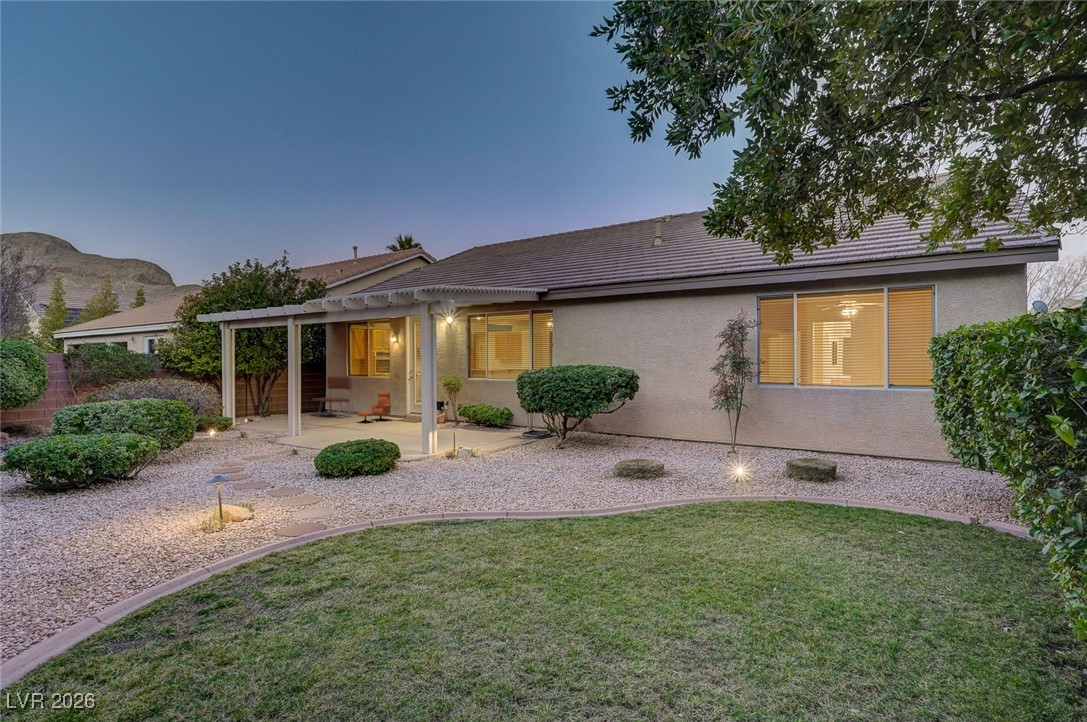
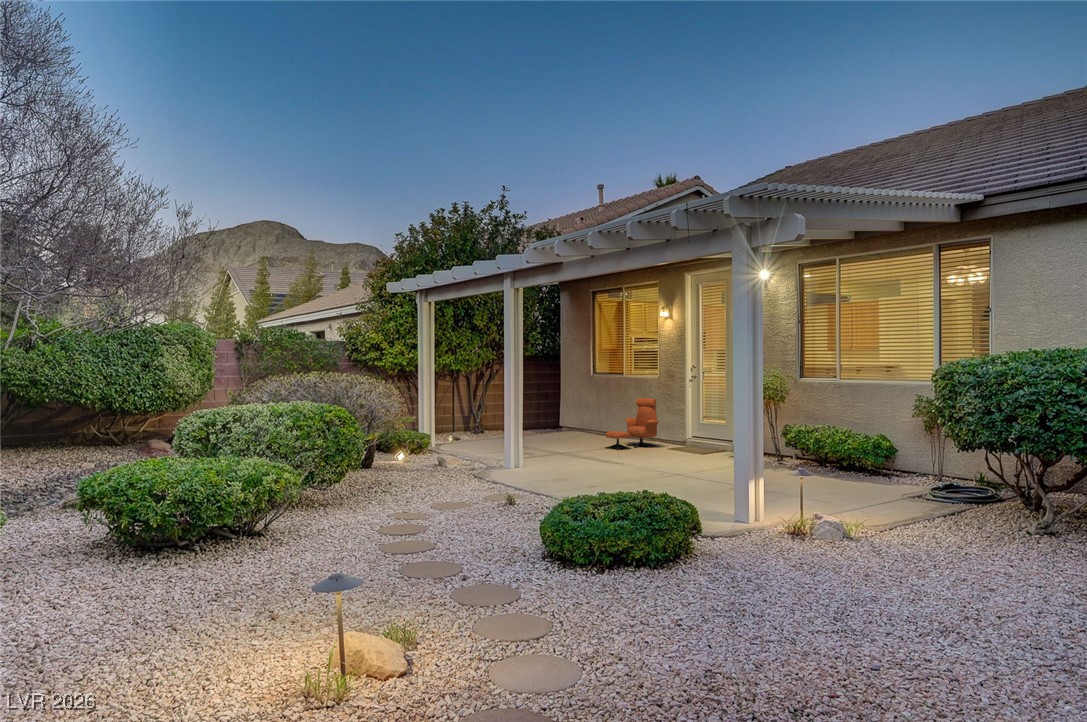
bench: present [312,377,352,418] -> none [539,375,595,438]

